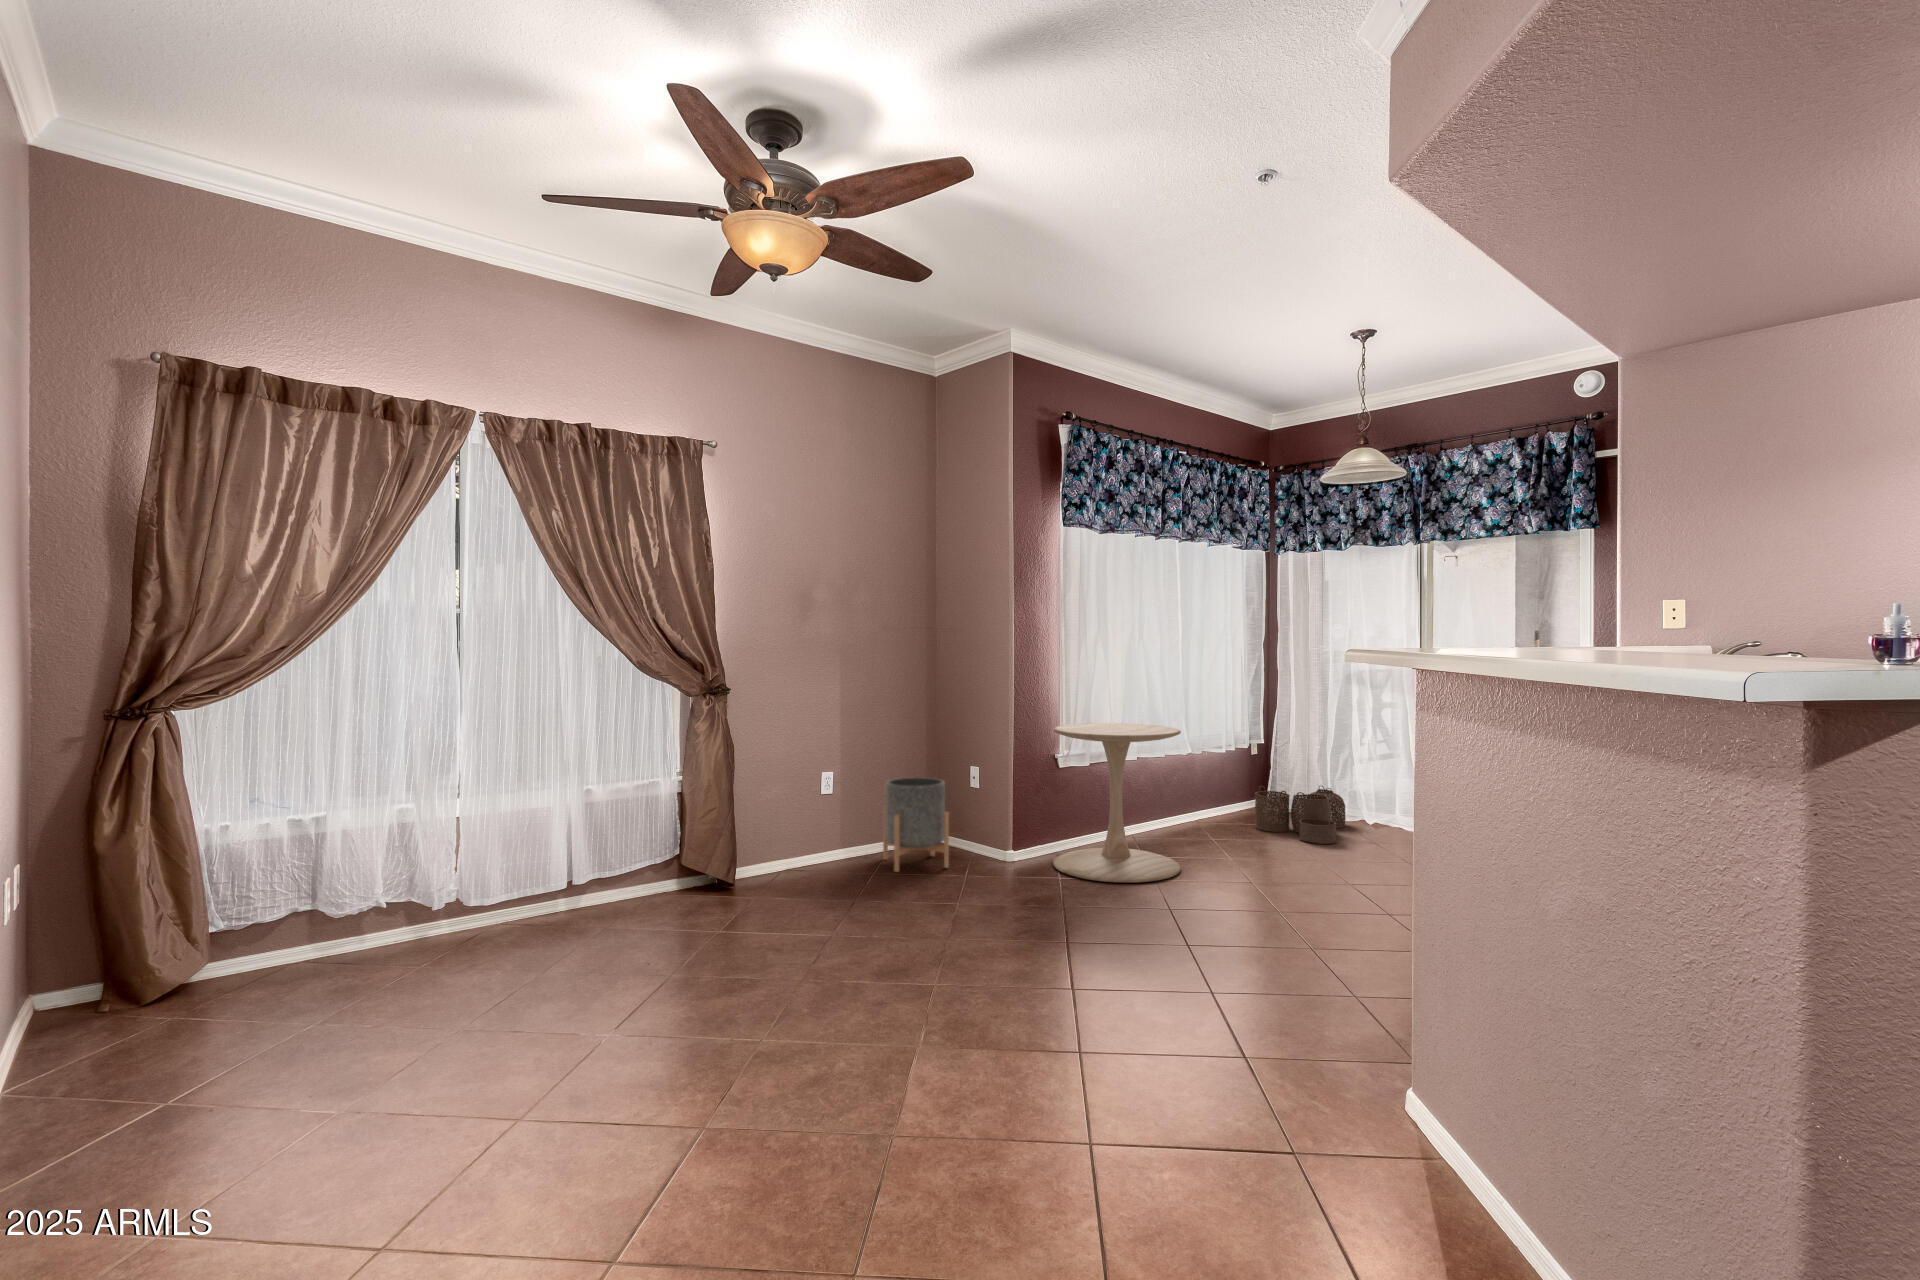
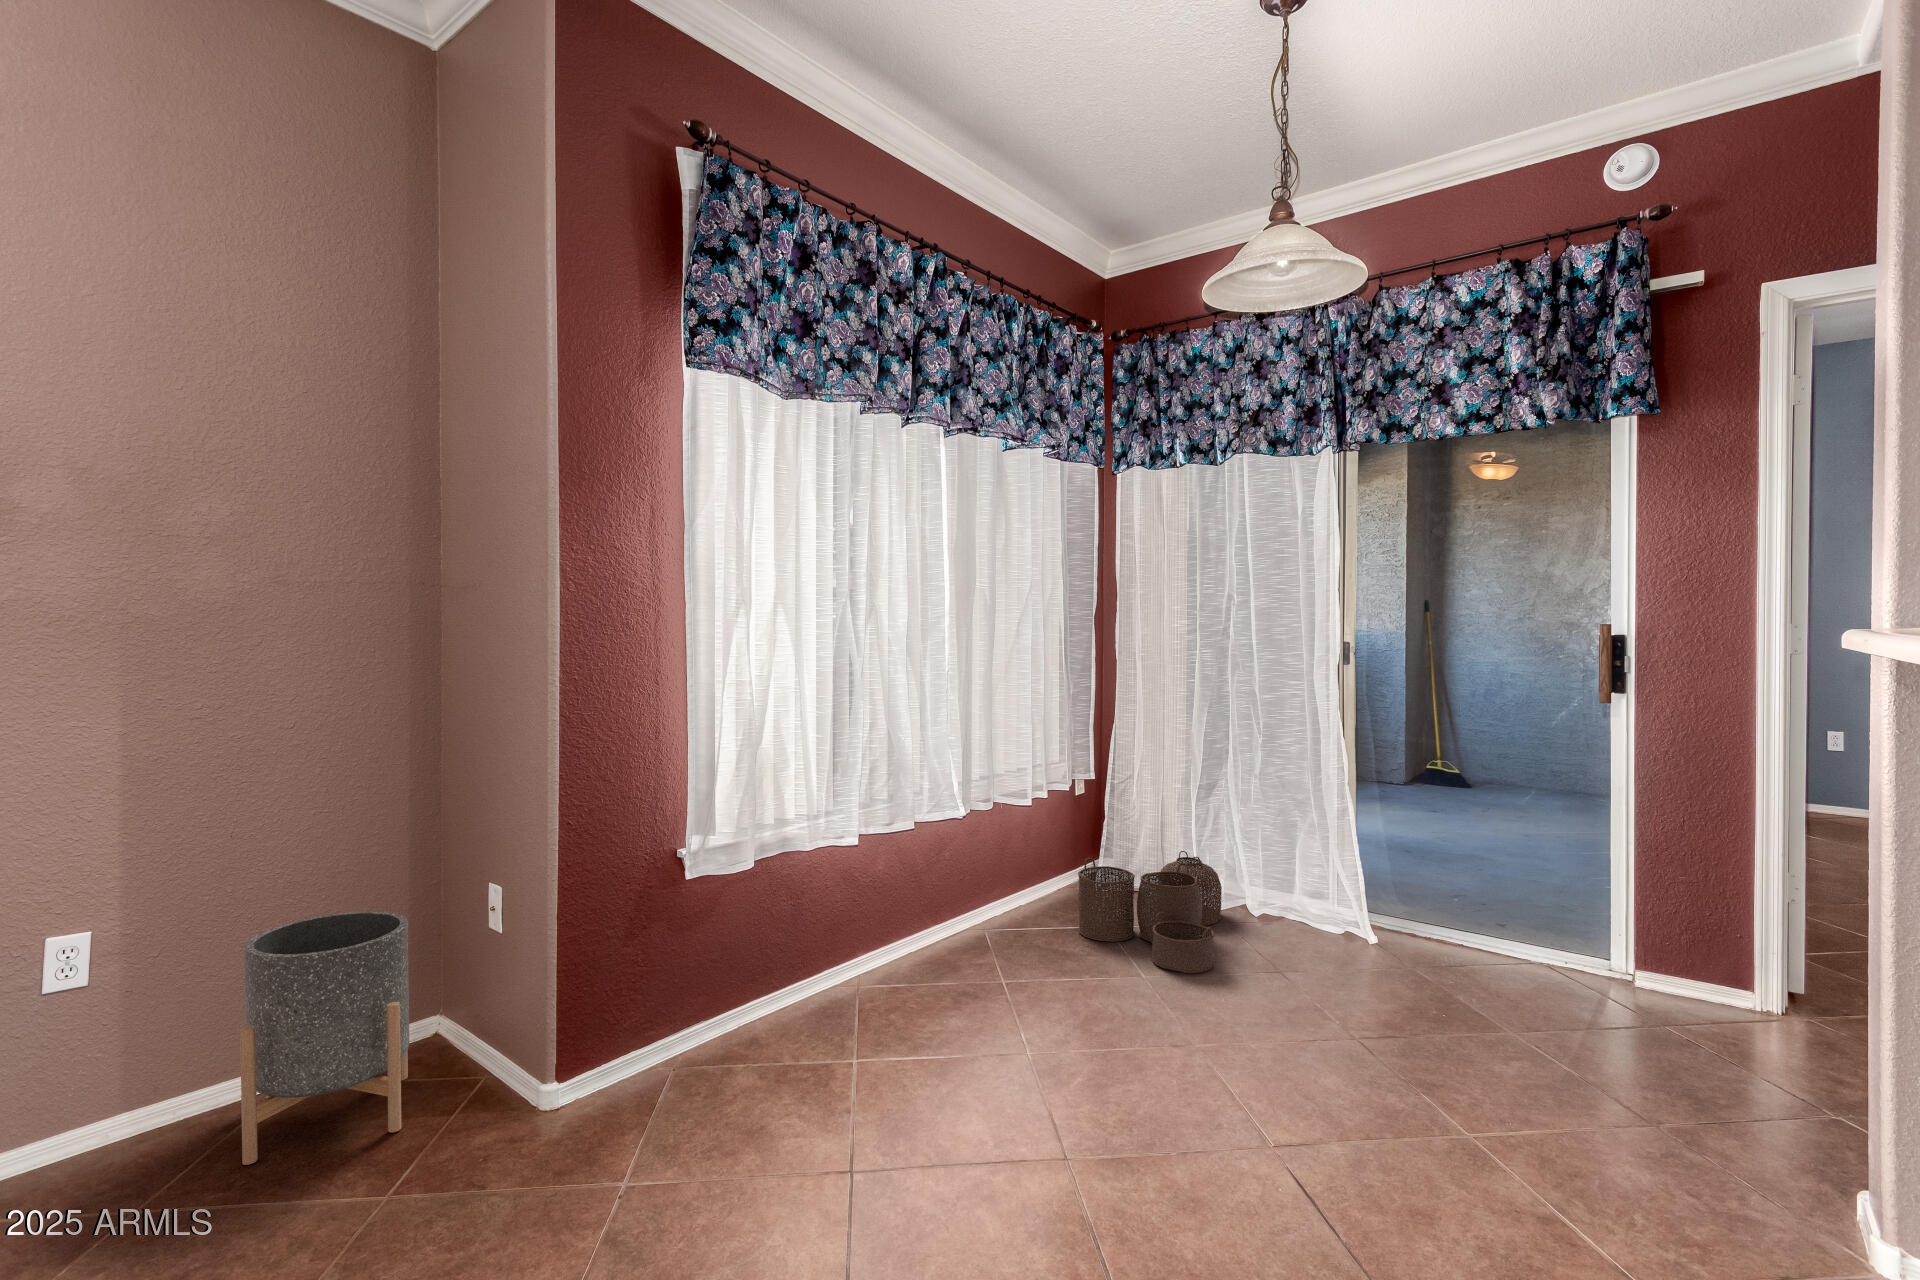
pedestal table: present [1053,723,1181,883] -> none [652,776,926,1162]

